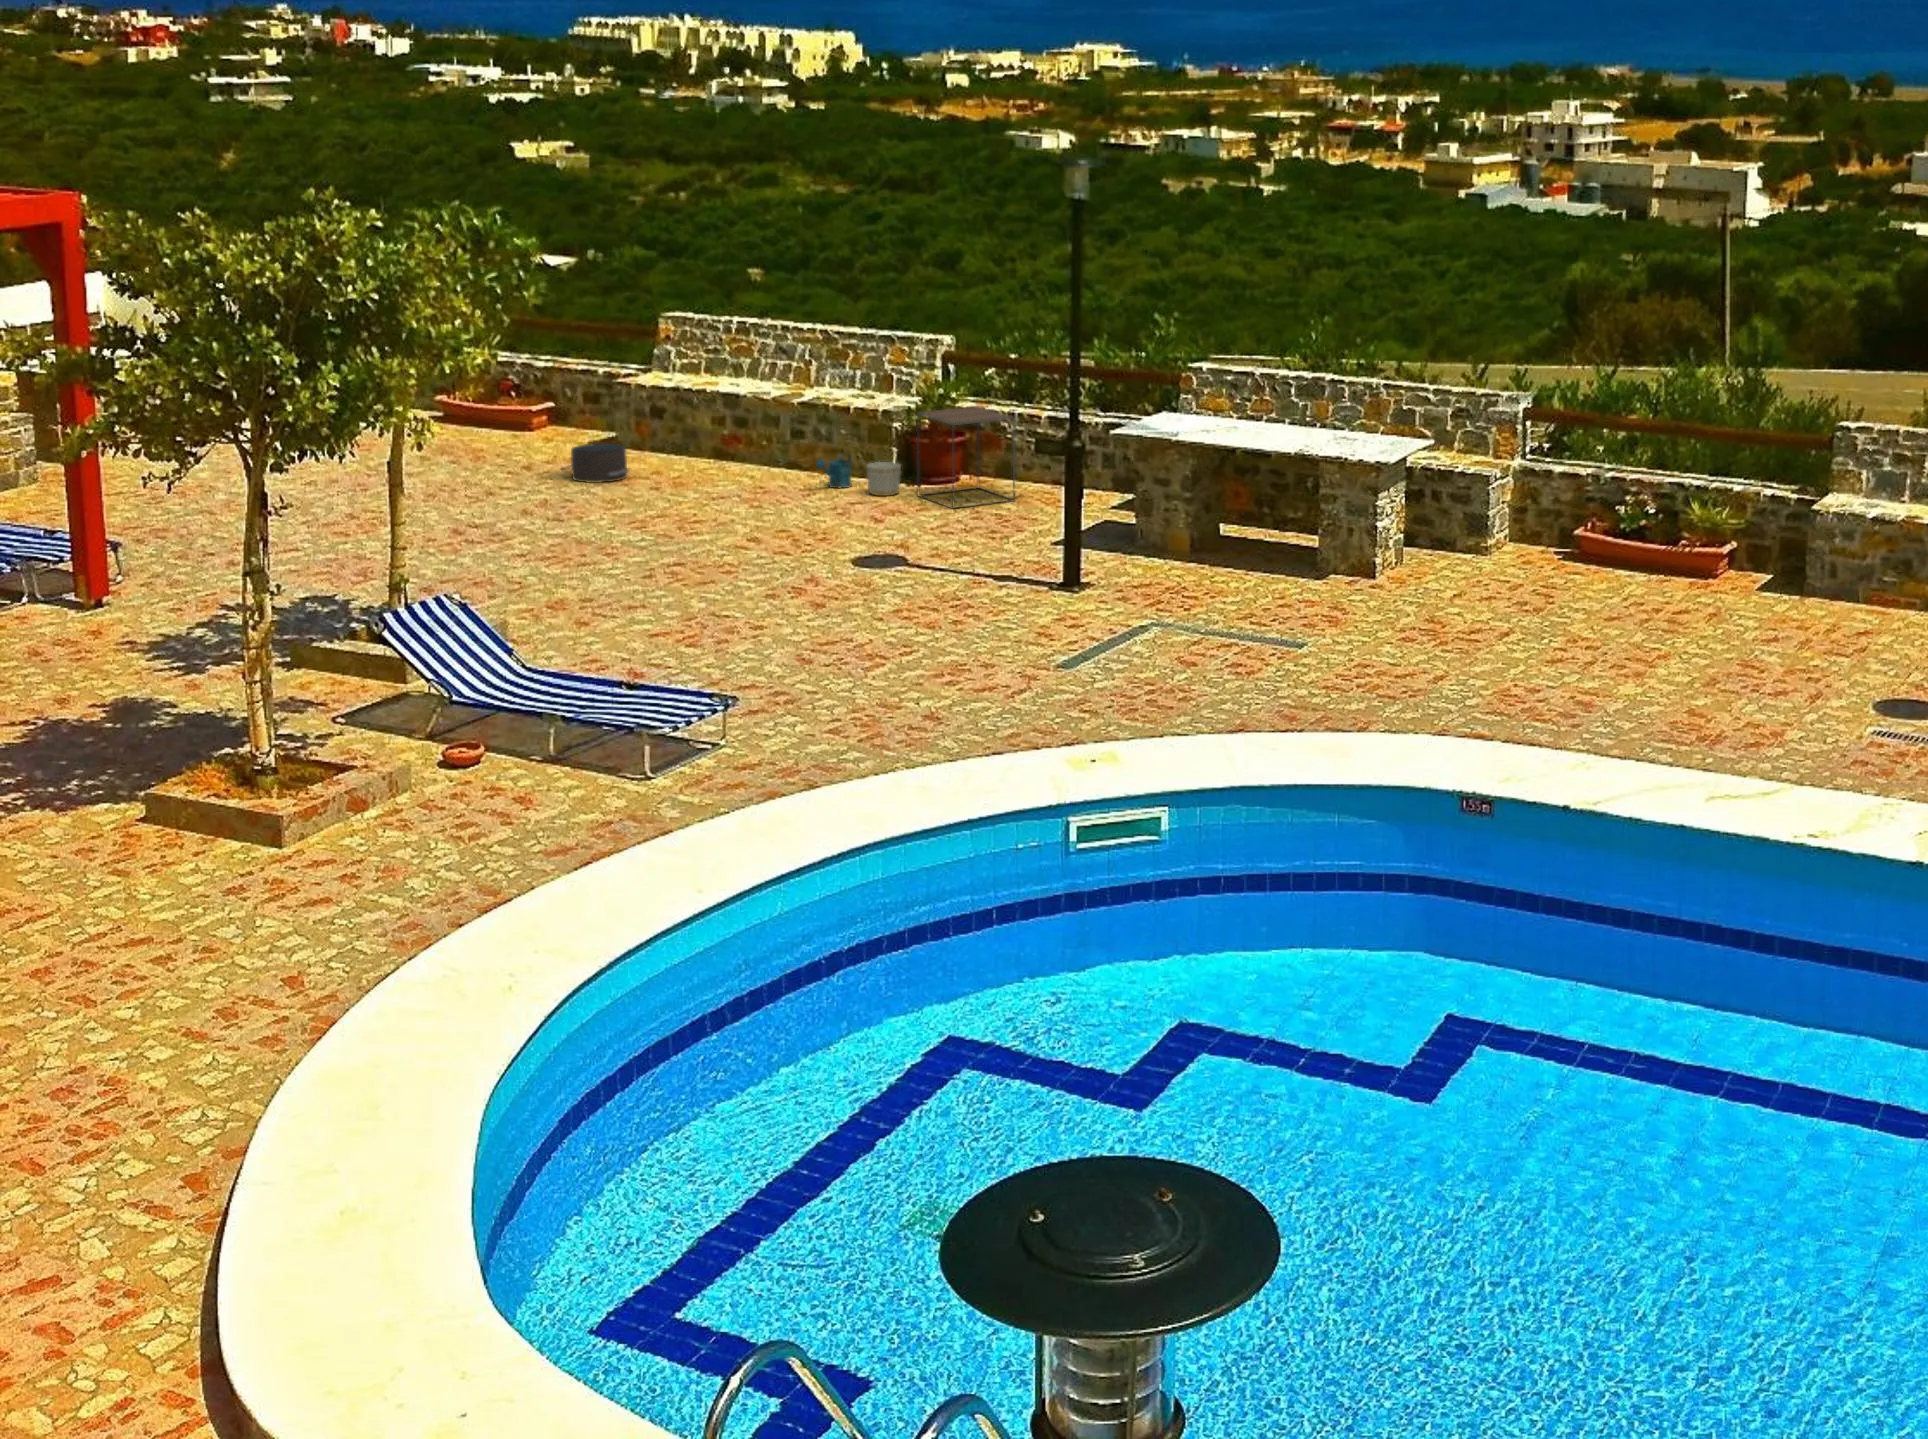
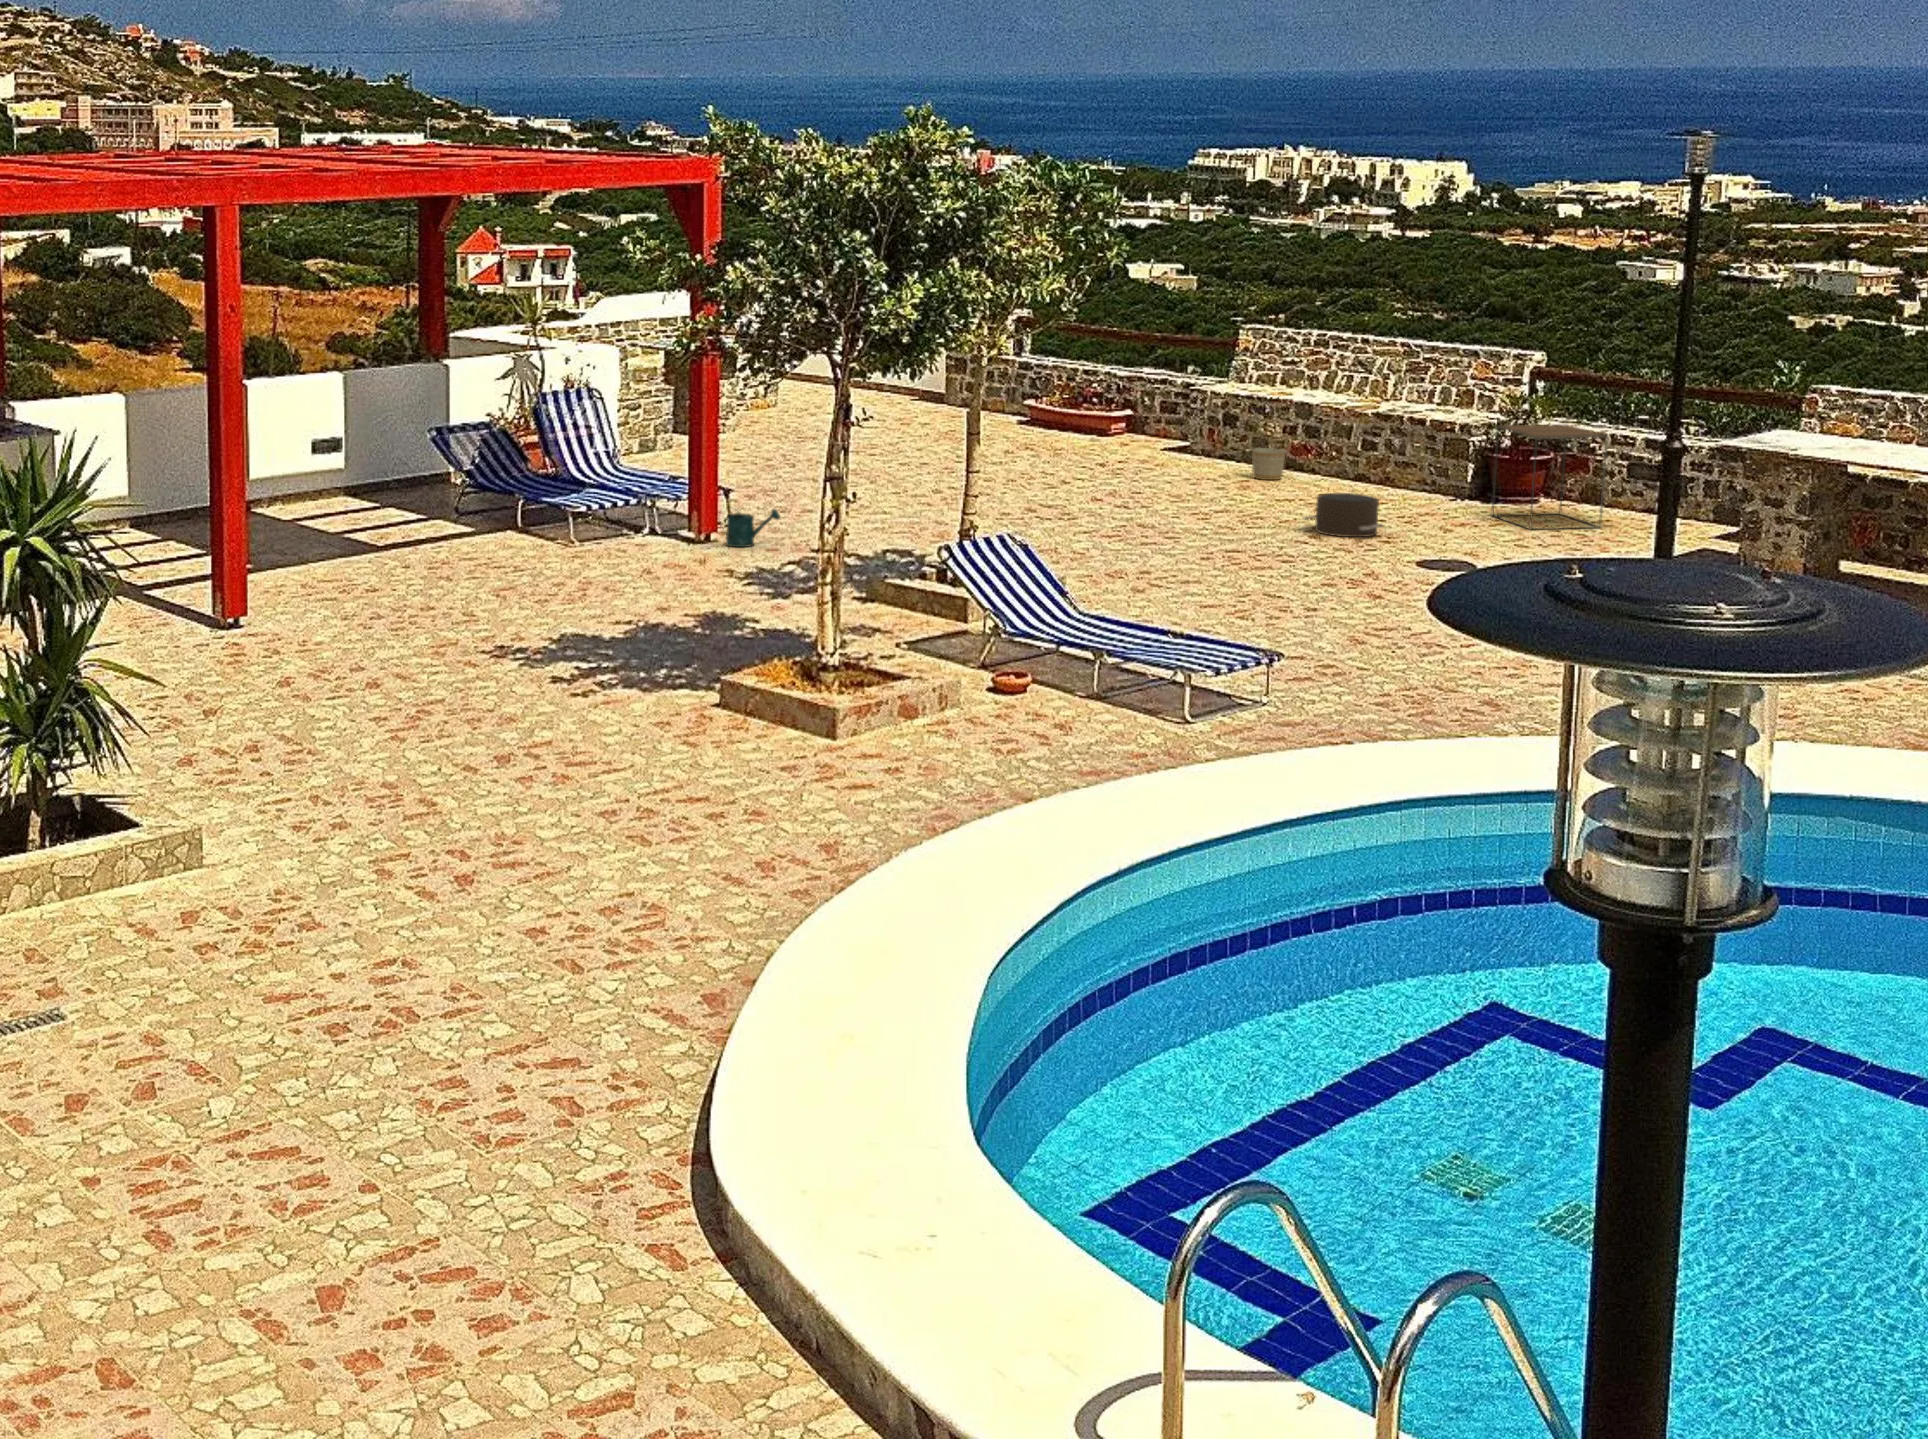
pouf: present [562,443,629,483] -> present [1304,493,1382,537]
watering can: present [816,455,852,488] -> present [726,509,780,547]
planter: present [866,462,901,496] -> present [1252,448,1285,480]

